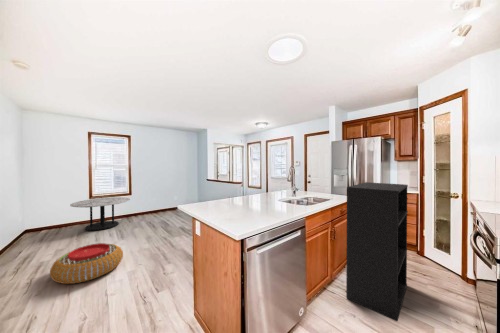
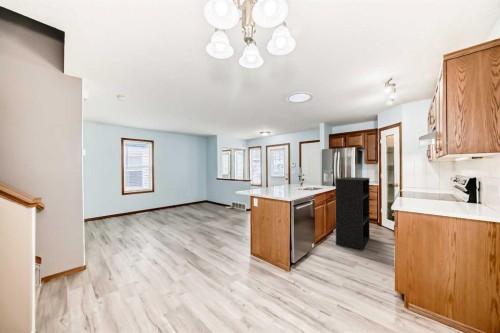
coffee table: present [70,197,130,231] -> none [115,194,160,221]
pouf: present [50,243,123,284] -> none [140,223,183,247]

